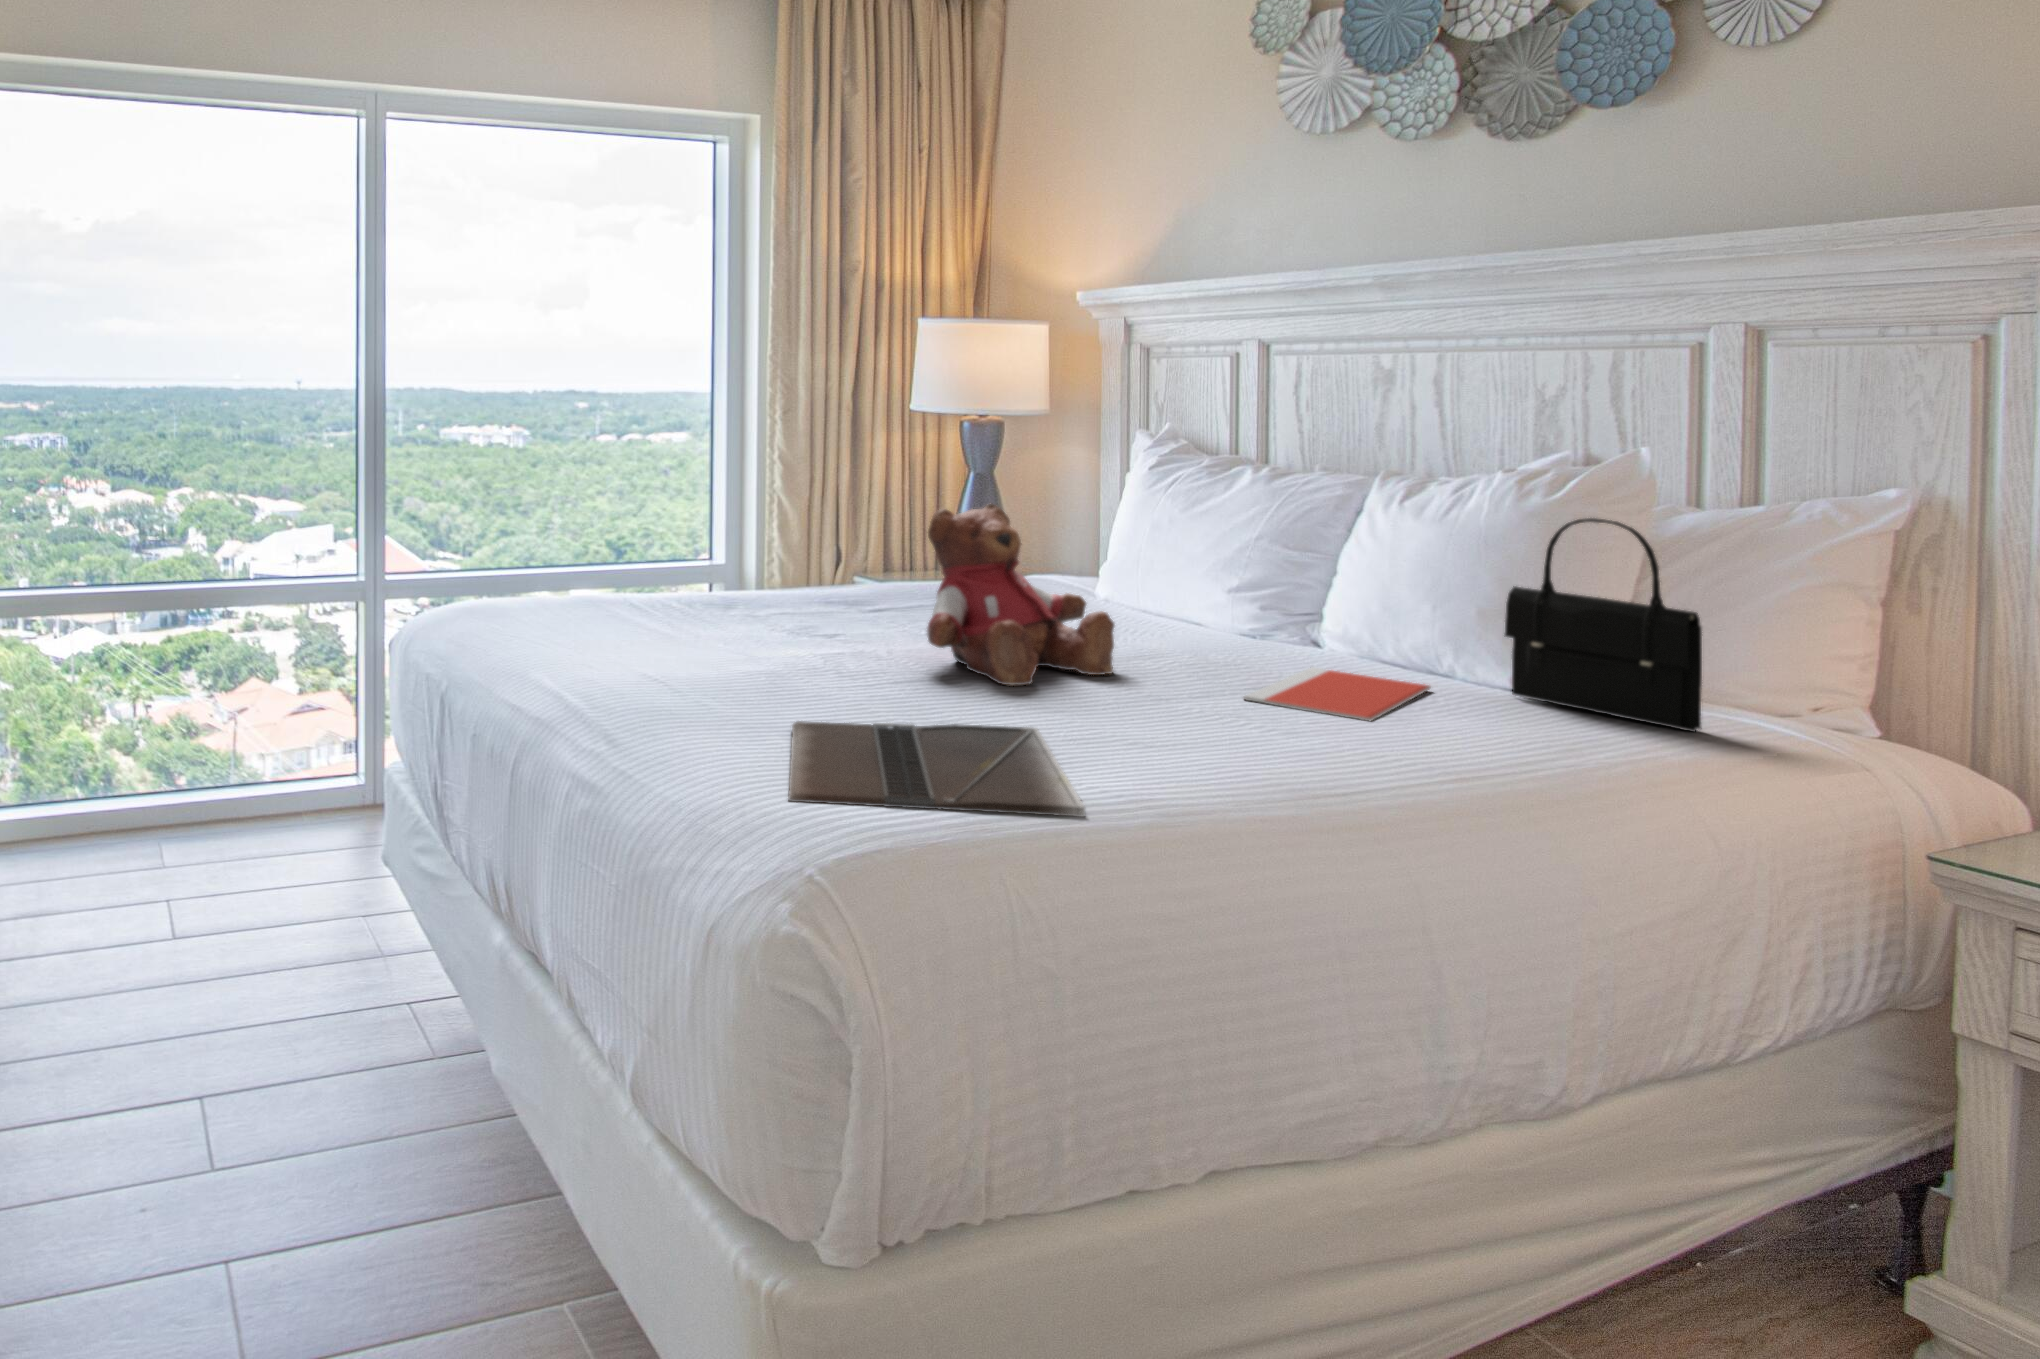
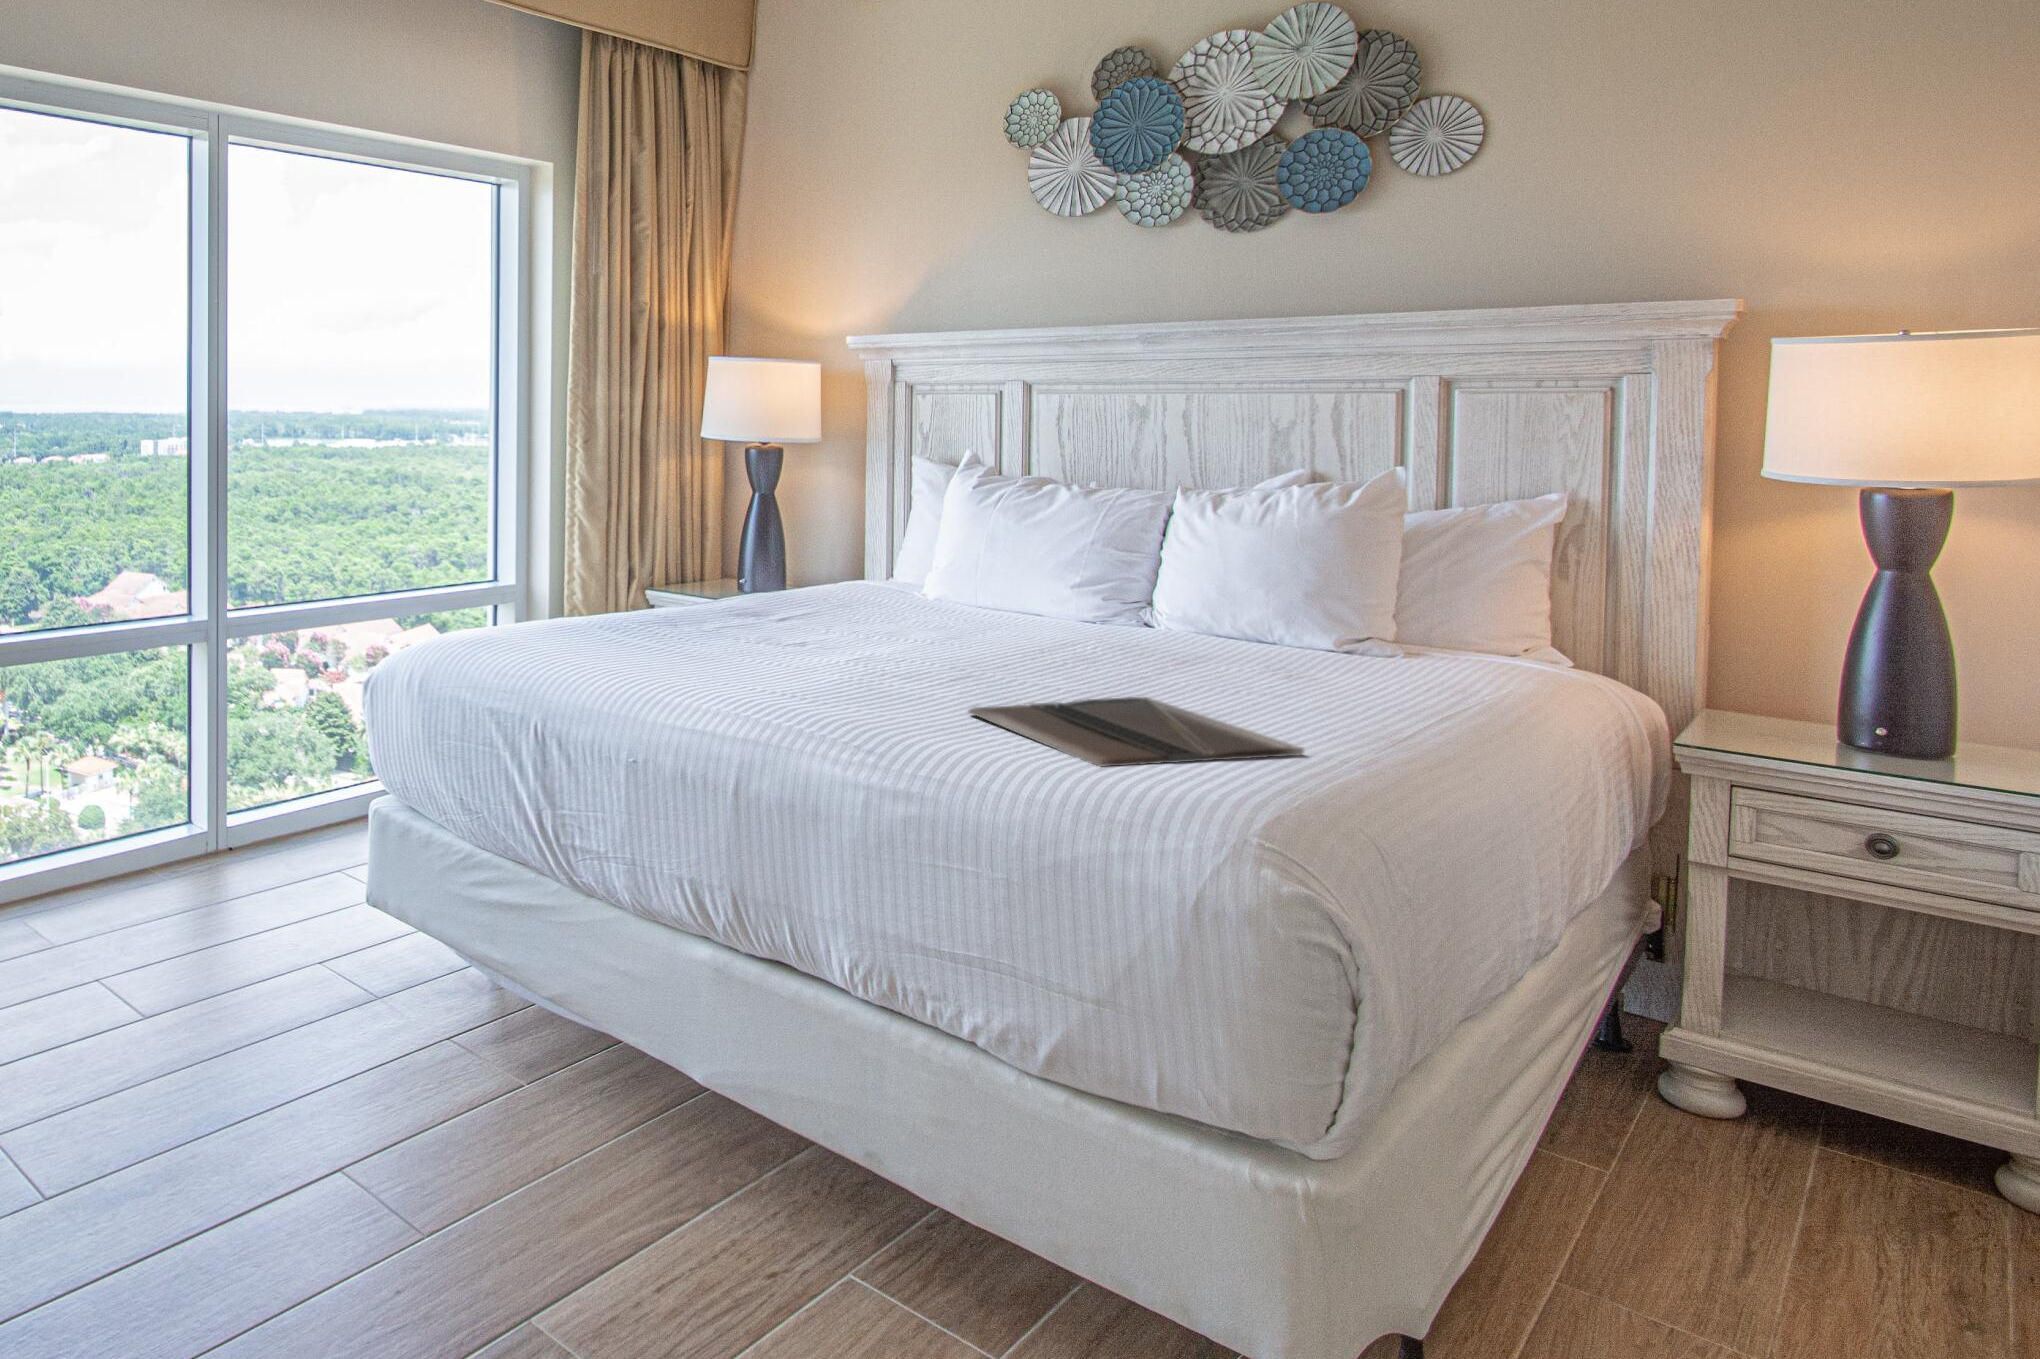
teddy bear: present [927,504,1114,685] -> none [923,518,1079,669]
handbag: present [1505,518,1702,732] -> none [1341,515,1487,666]
notebook: present [1244,668,1431,721] -> none [1195,641,1305,675]

